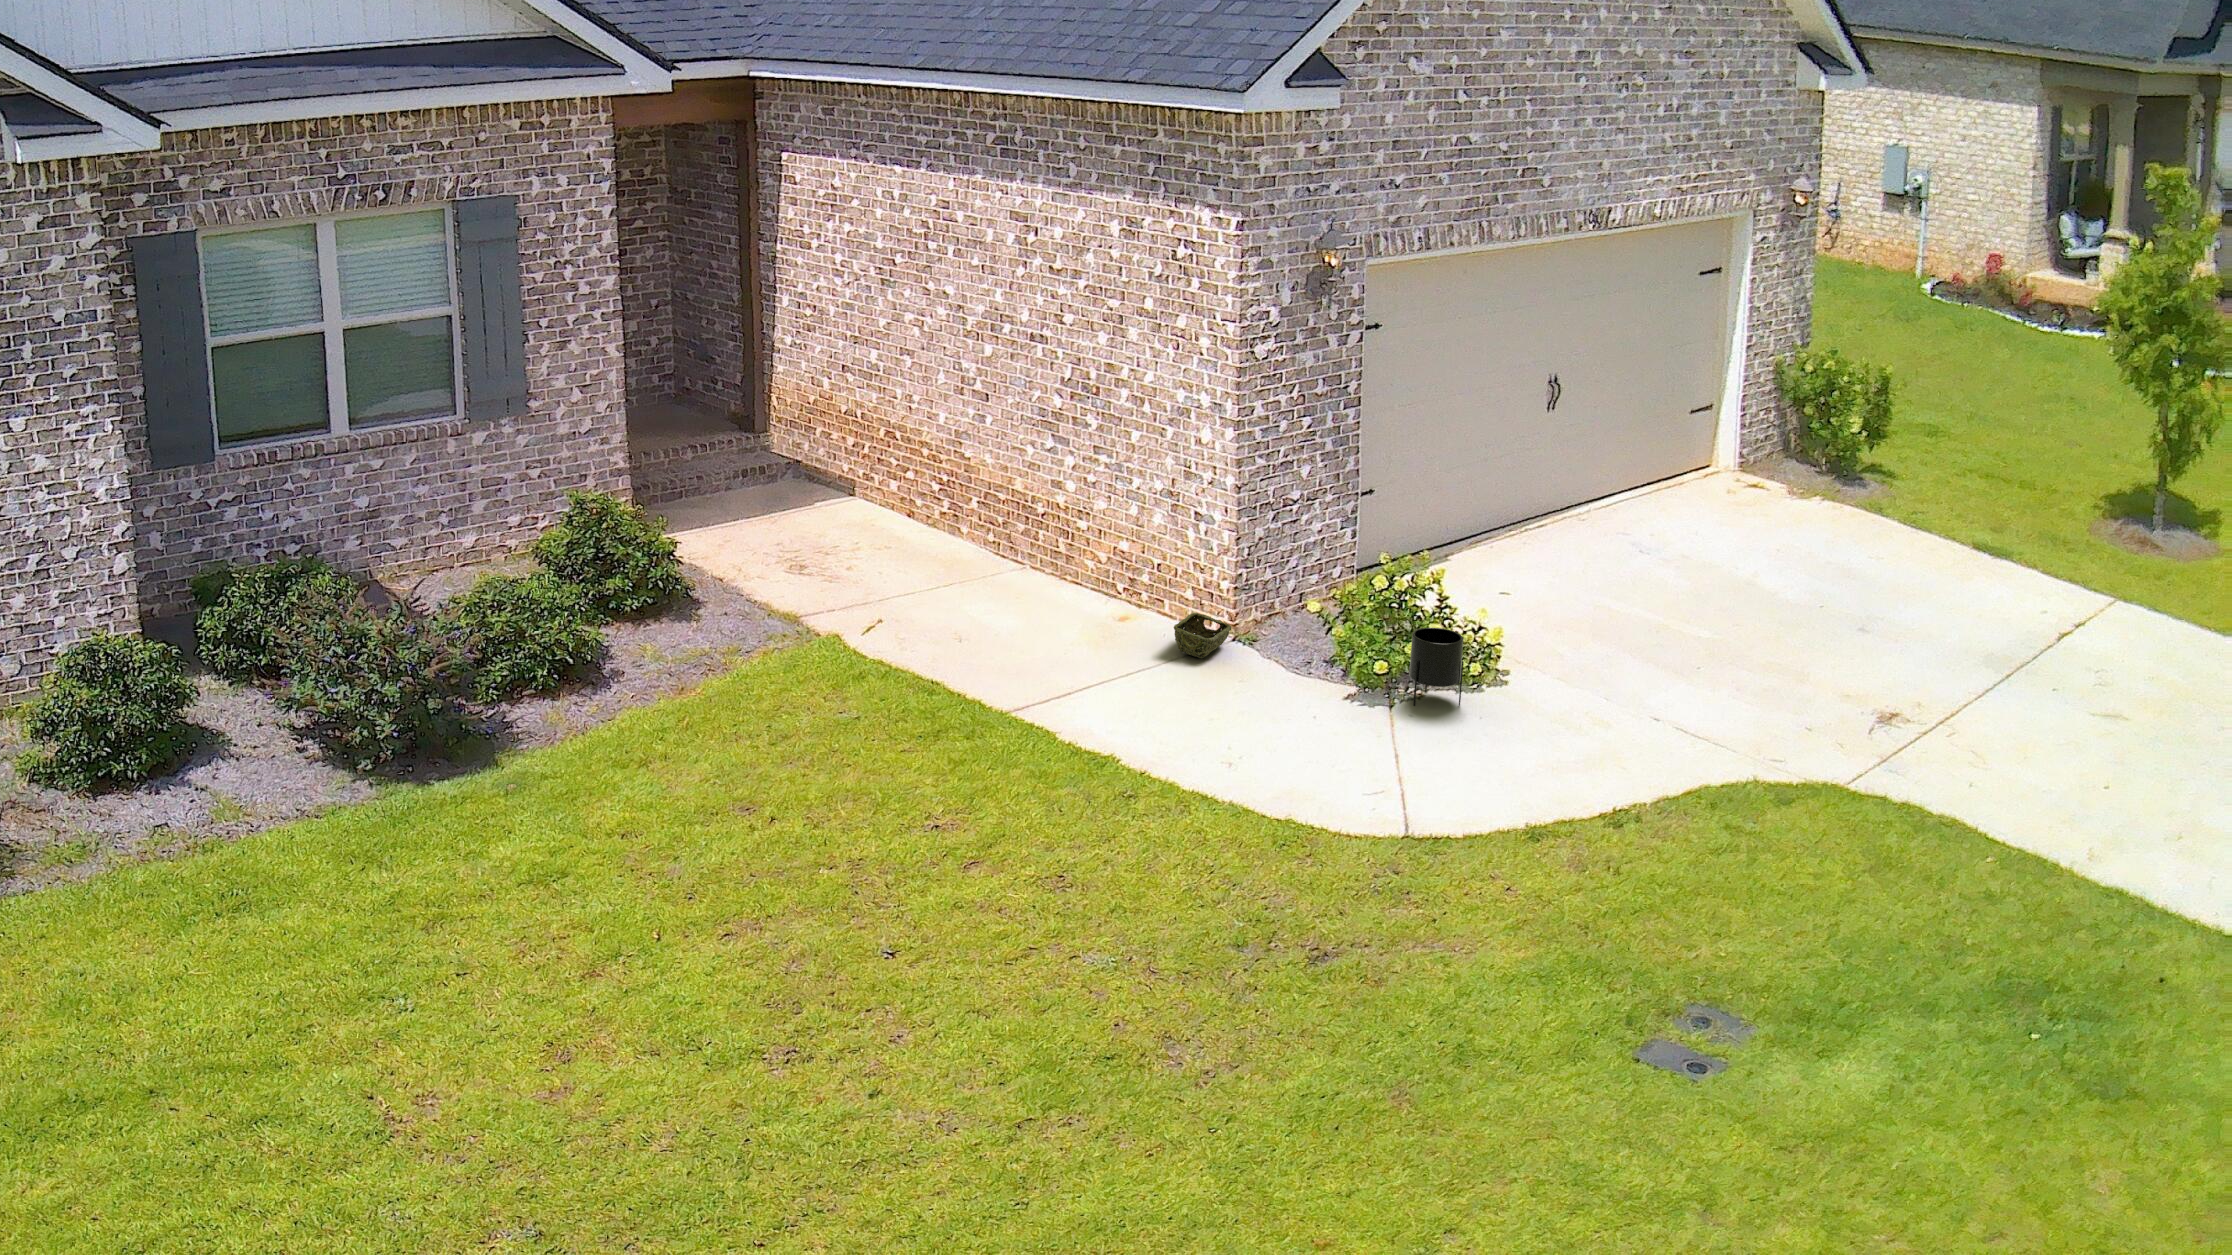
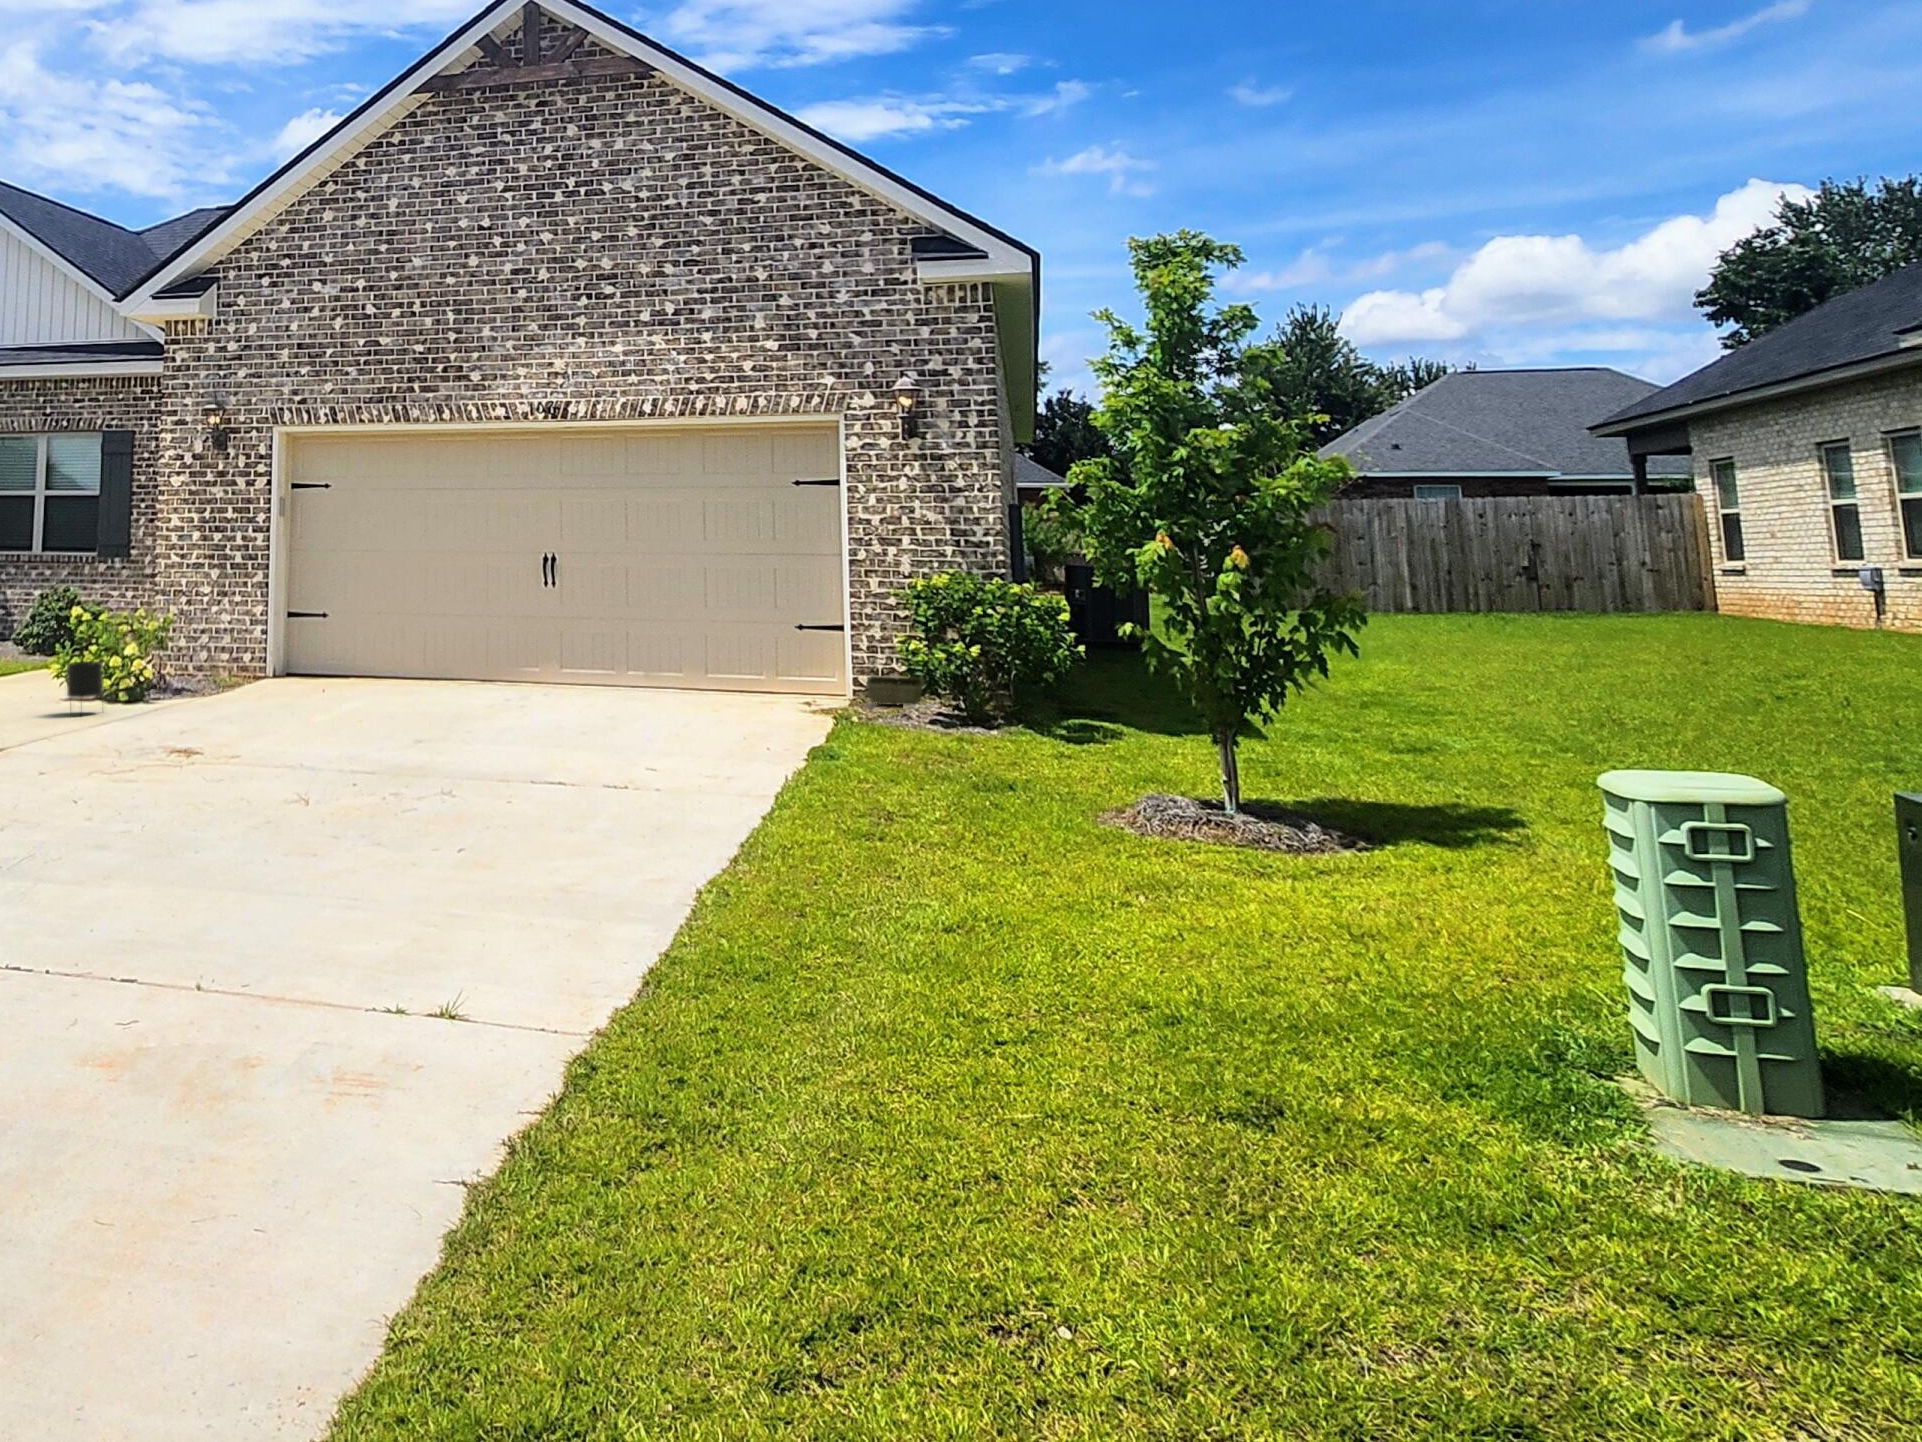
woven basket: present [1174,613,1231,658] -> present [866,676,924,705]

